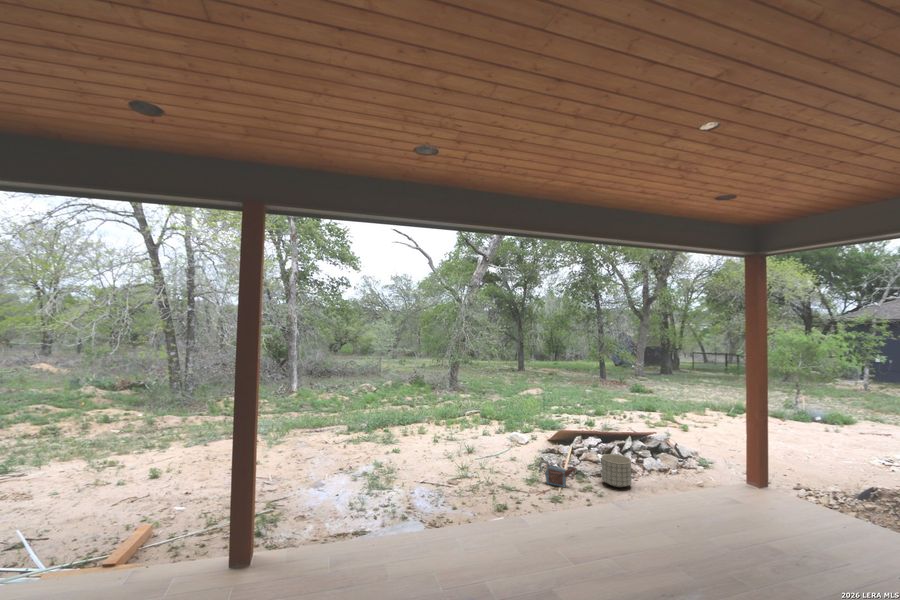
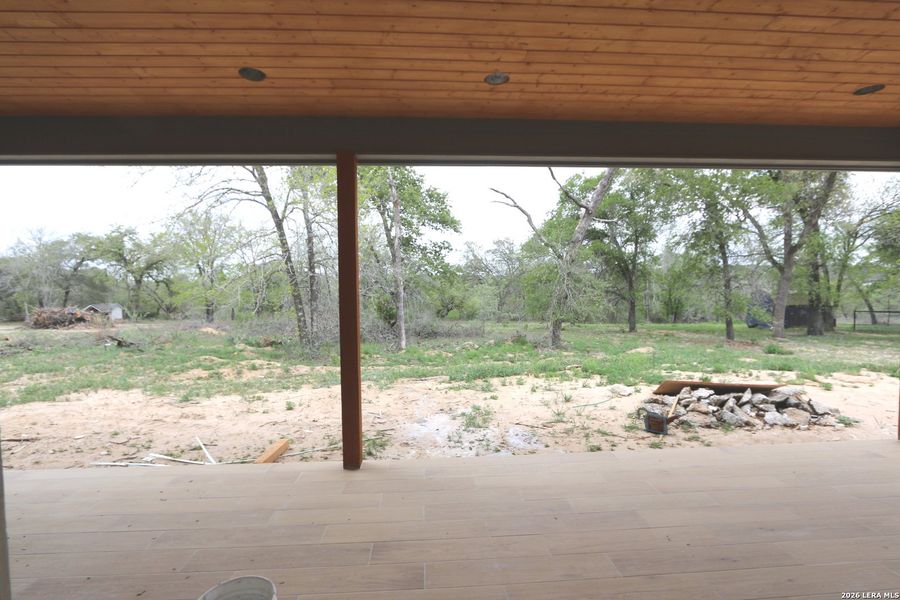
planter: present [601,454,631,488] -> none [710,404,747,438]

